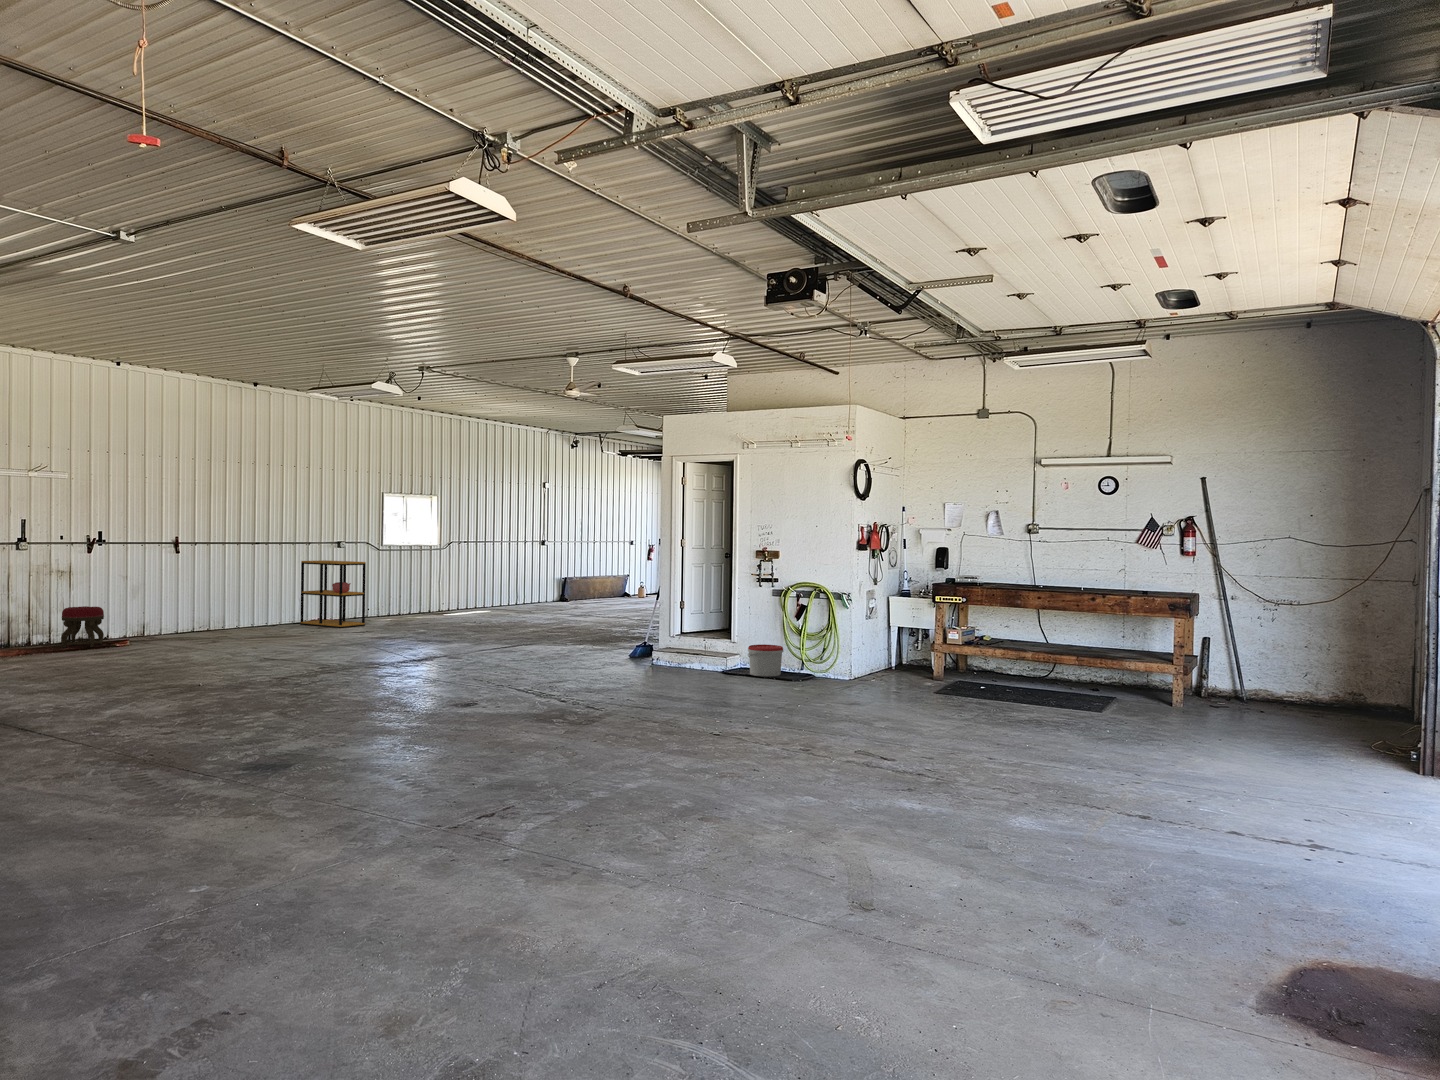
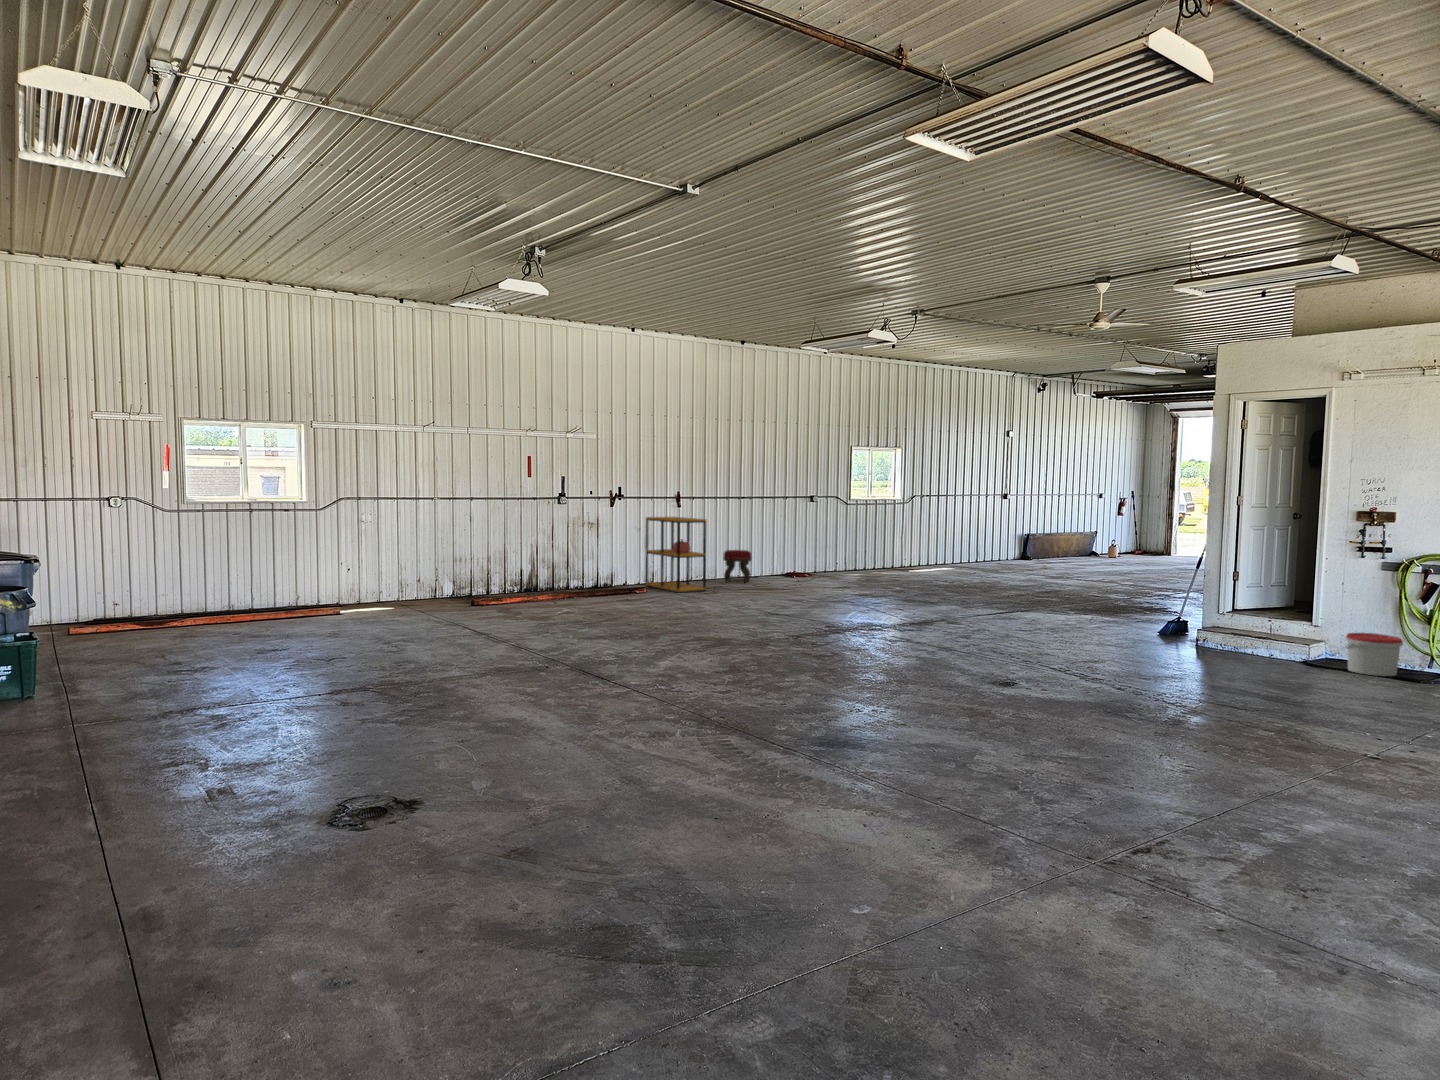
shelving unit: present [300,560,366,628] -> present [645,517,706,593]
stool: present [61,606,104,648] -> present [723,550,751,583]

